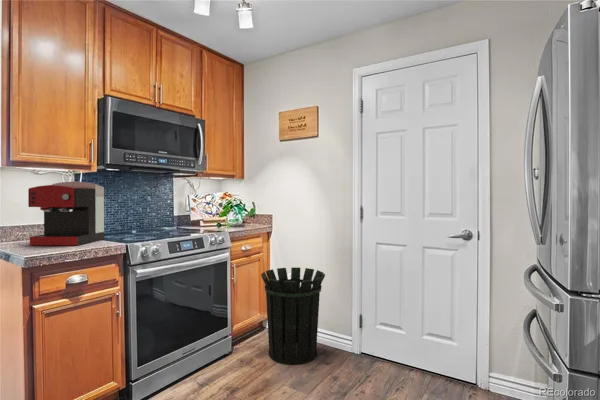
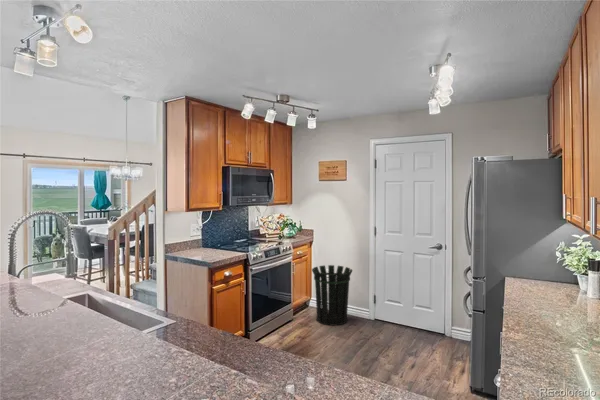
coffee maker: present [28,181,104,245] -> none [195,217,227,255]

